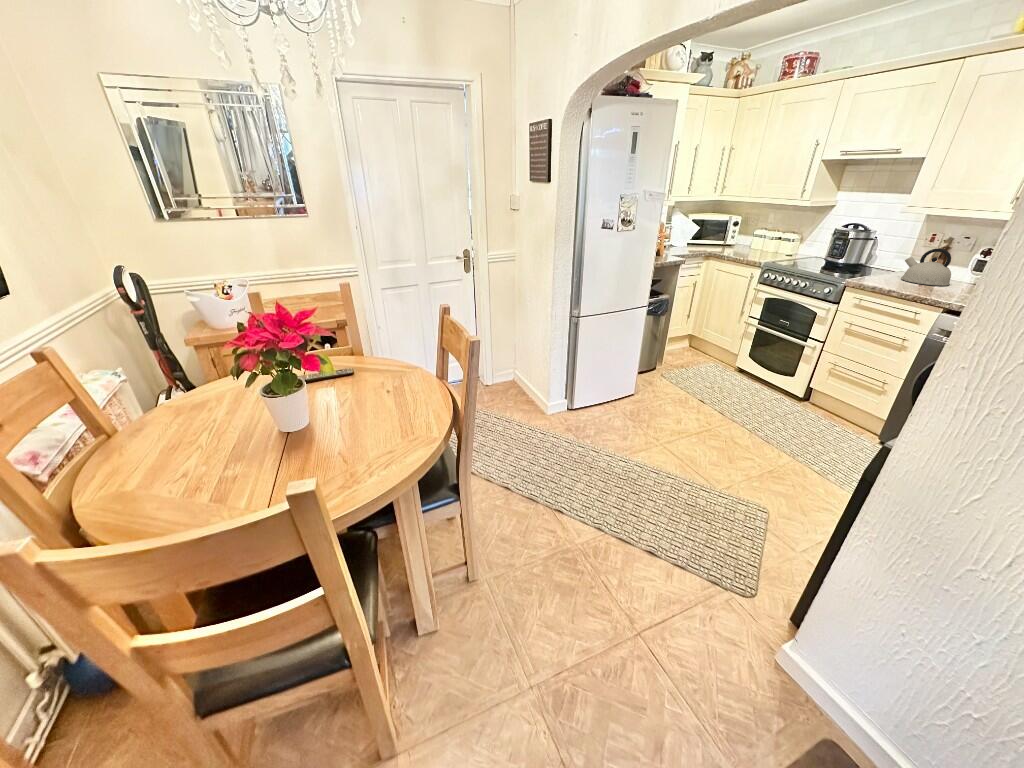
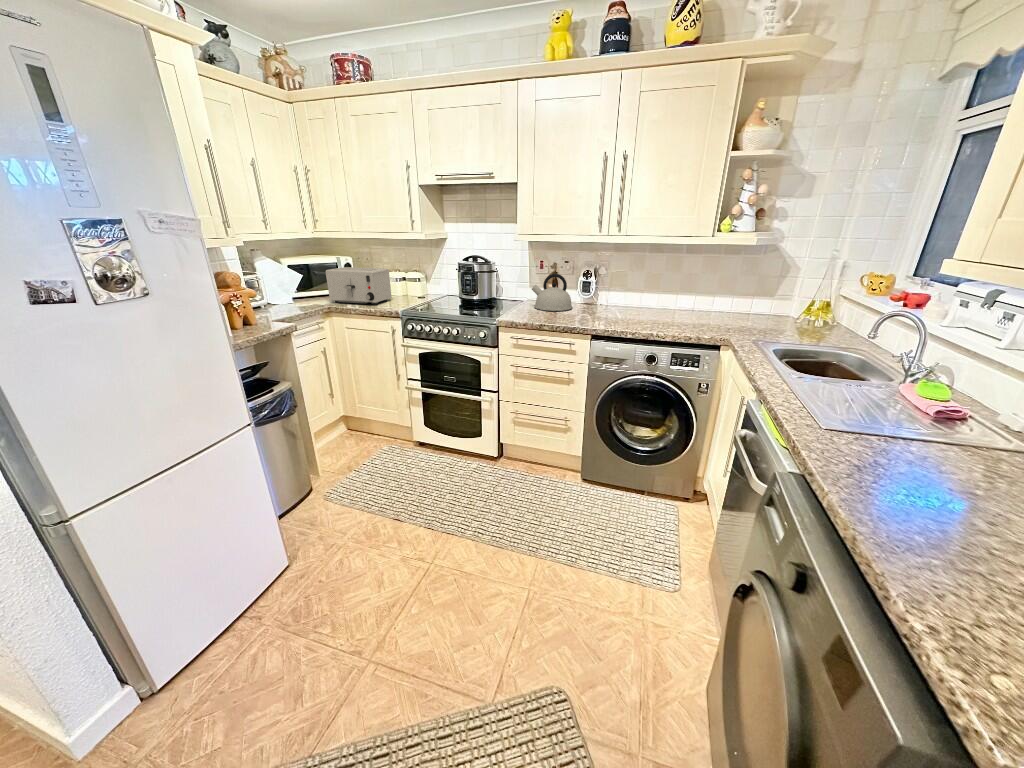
toaster: none [713,224,768,255] -> present [326,267,392,305]

